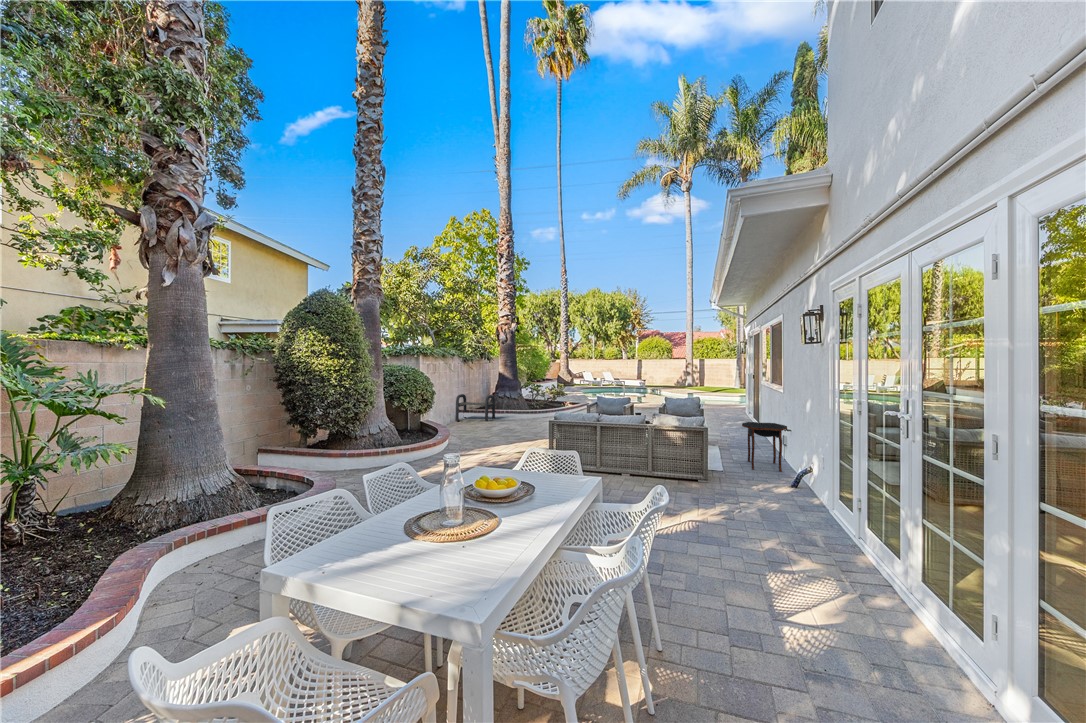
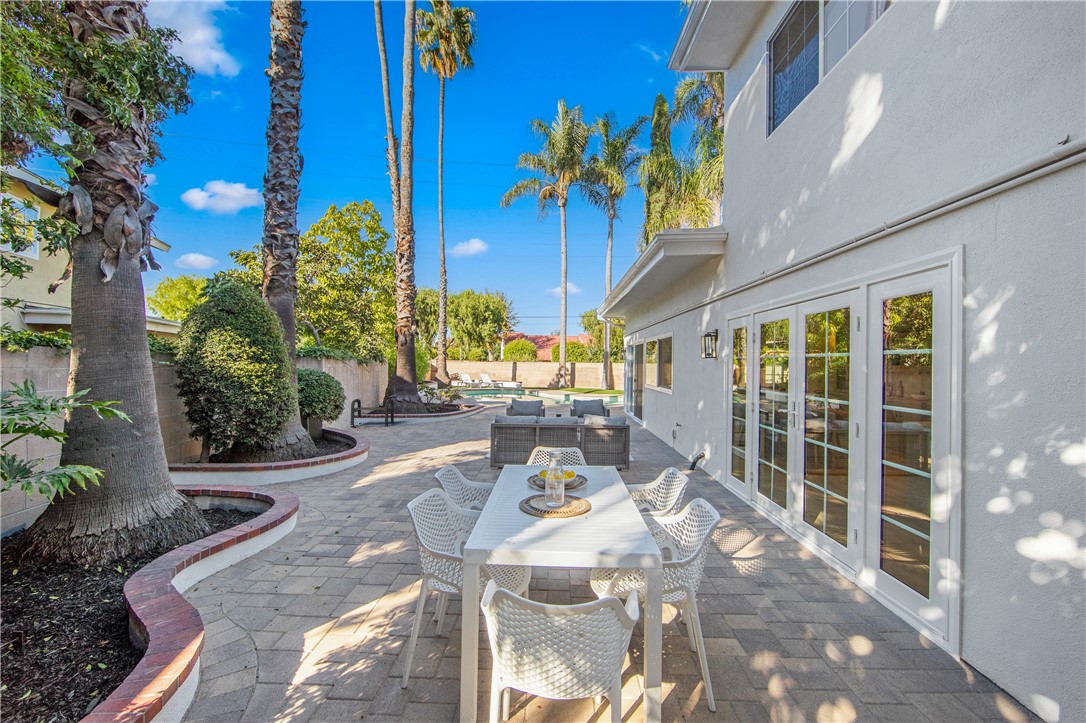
side table: present [742,422,787,472] -> none [644,416,679,456]

